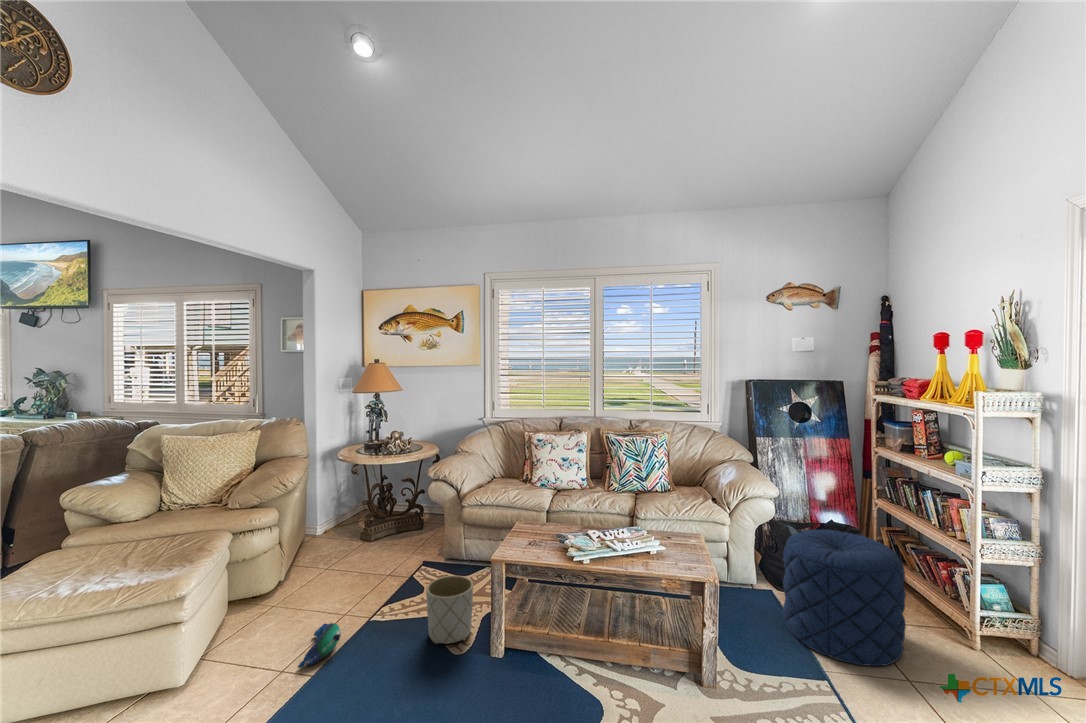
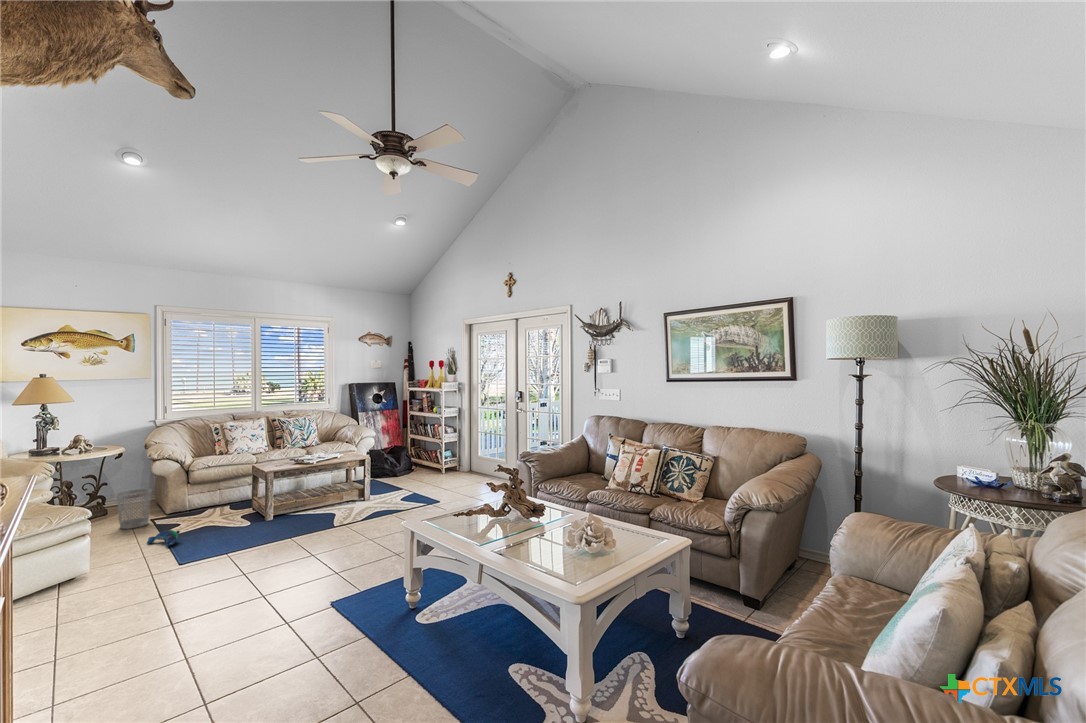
wastebasket: none [368,518,408,578] -> present [117,489,151,529]
pouf: present [783,530,906,666] -> none [383,442,425,486]
planter: present [426,576,473,644] -> none [220,493,250,525]

